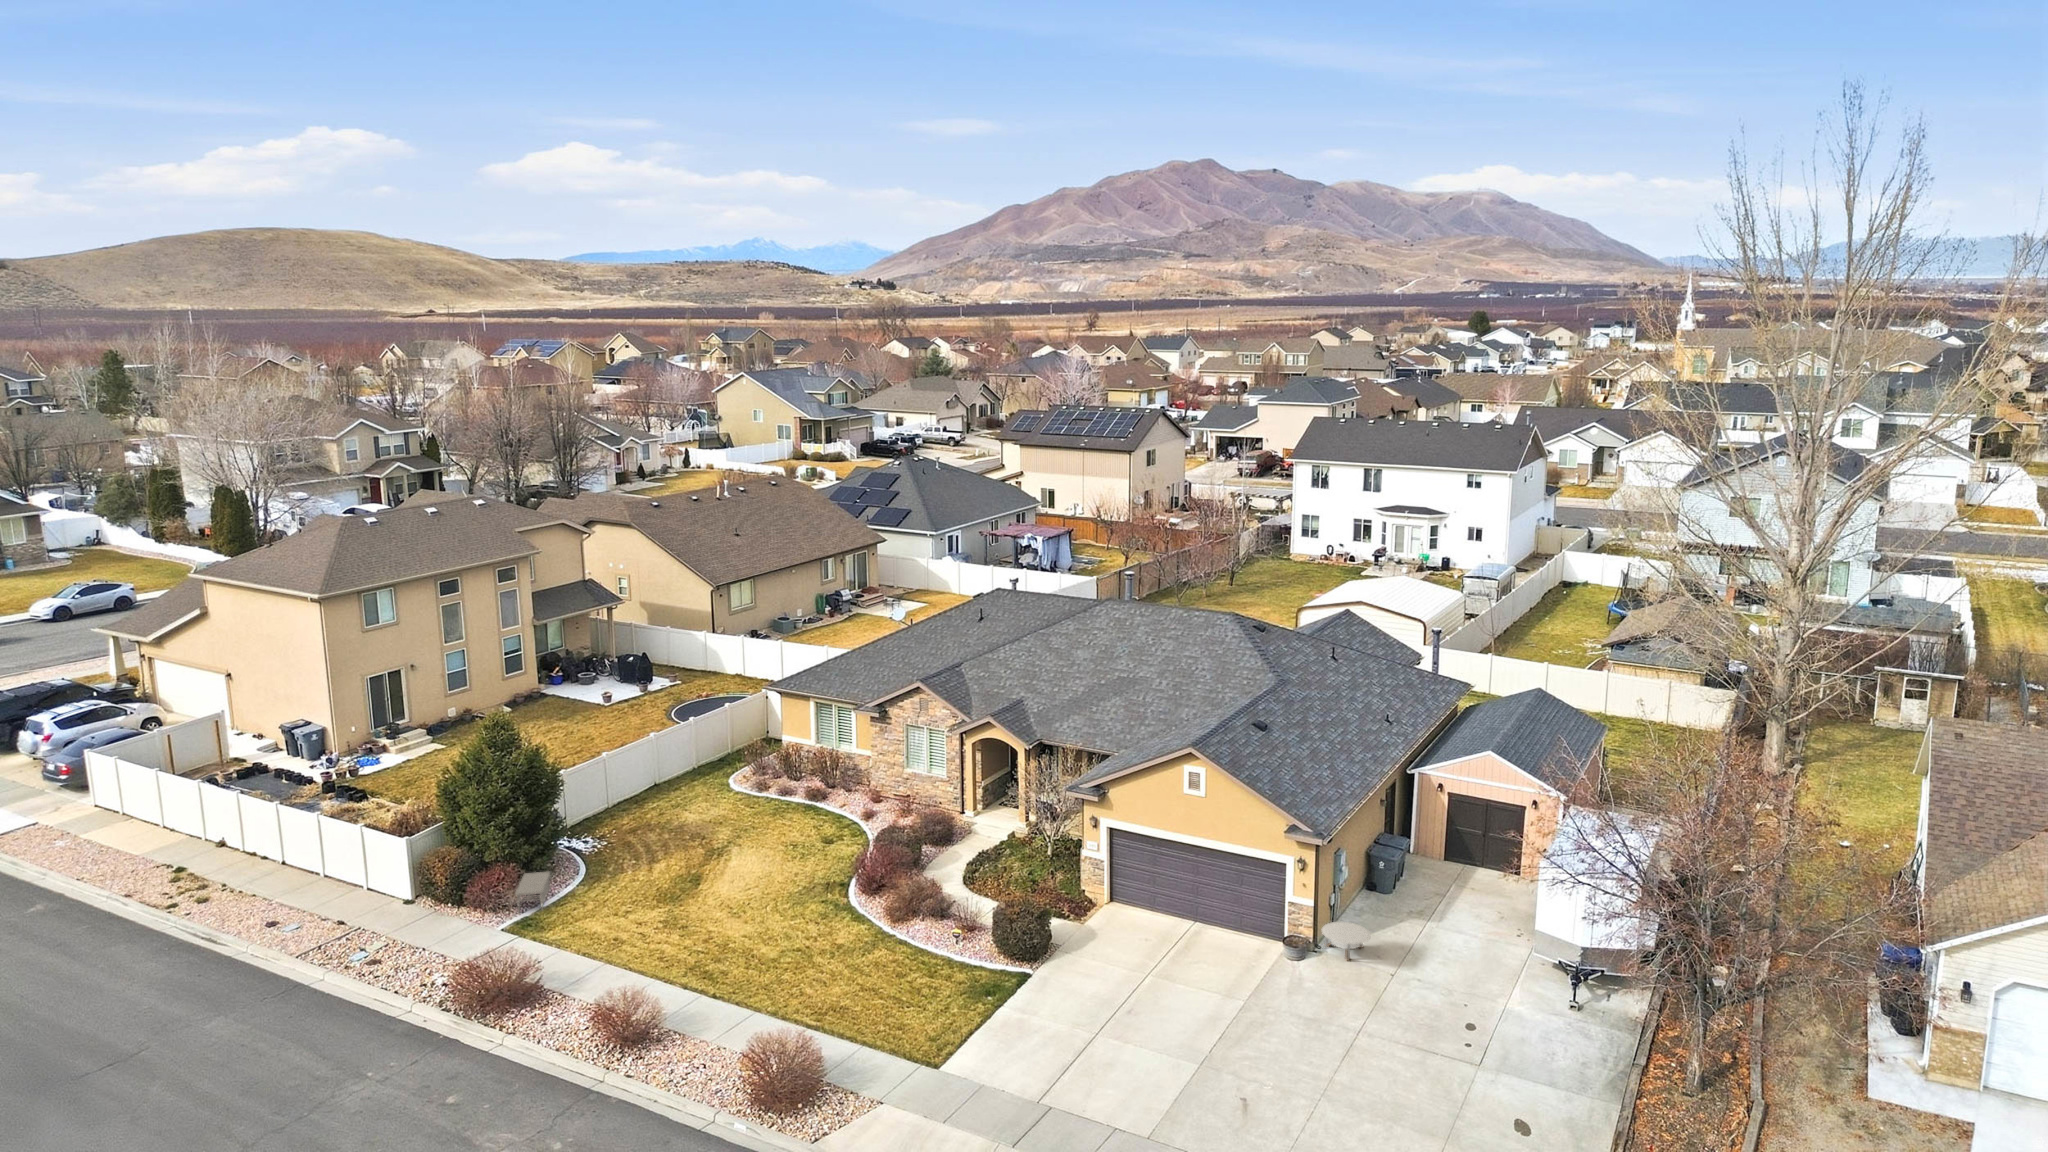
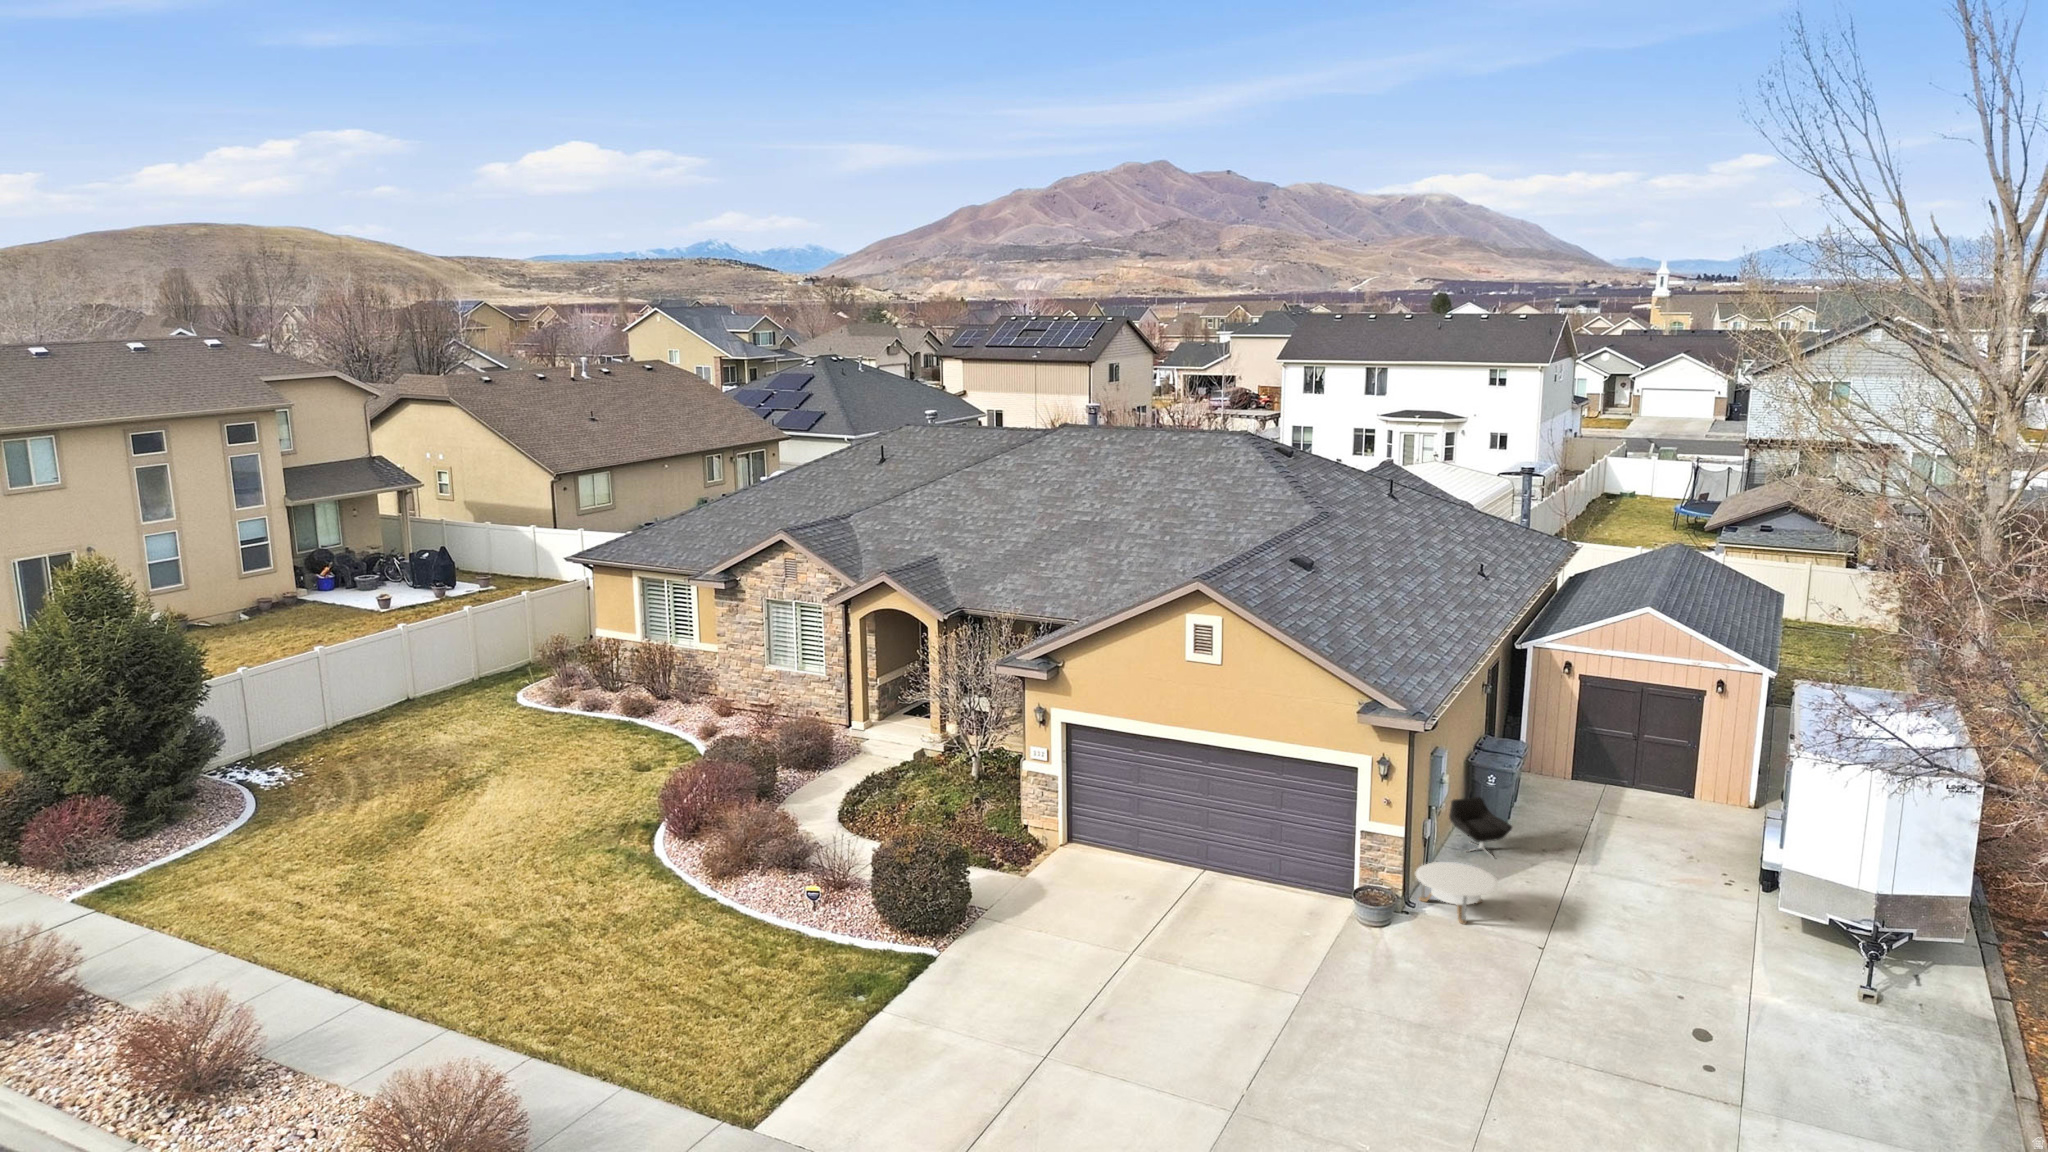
storage bench: present [515,872,551,911] -> none [94,809,176,874]
lounge chair: none [1353,878,1392,918] -> present [1449,797,1512,857]

